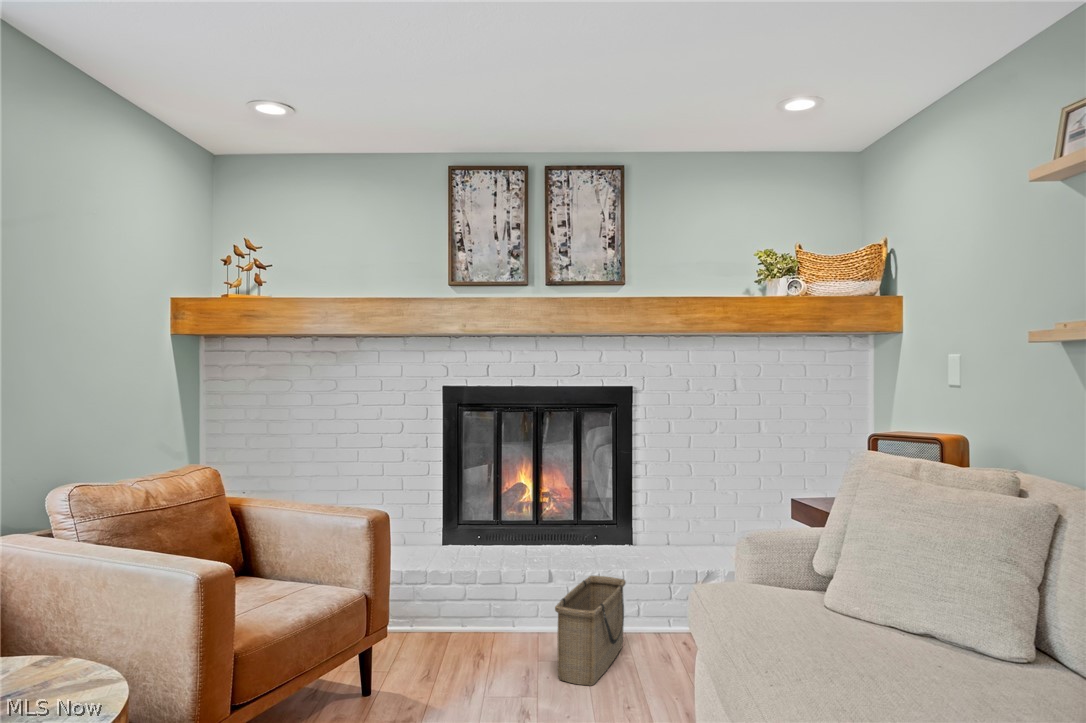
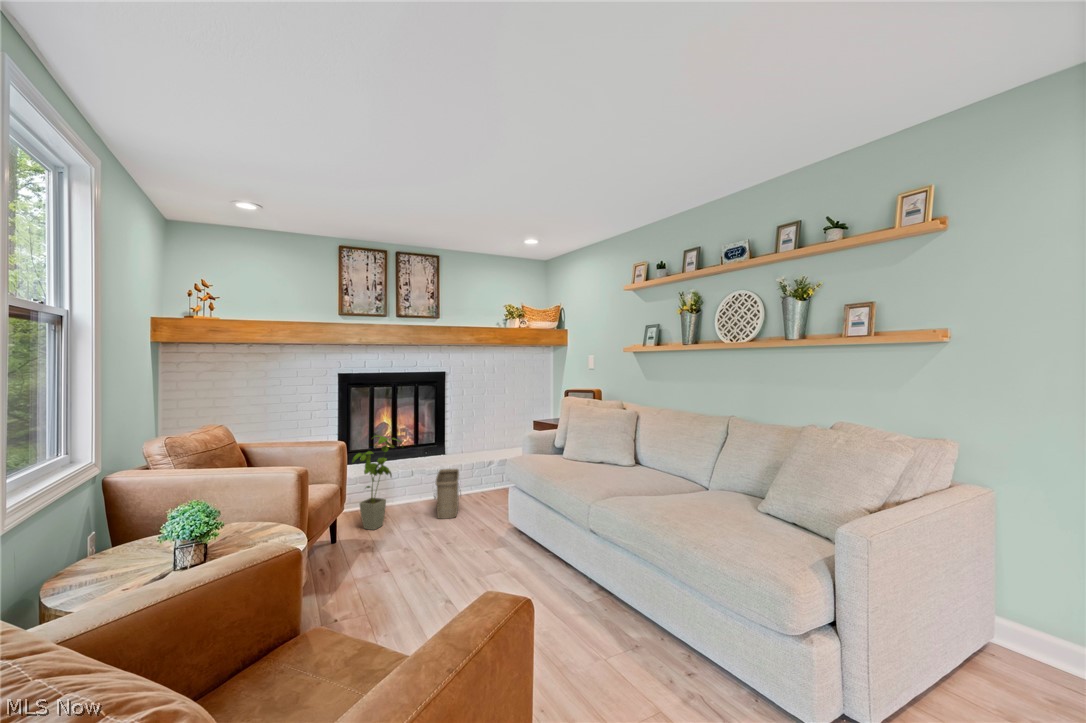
house plant: none [406,498,496,676] -> present [352,435,399,530]

